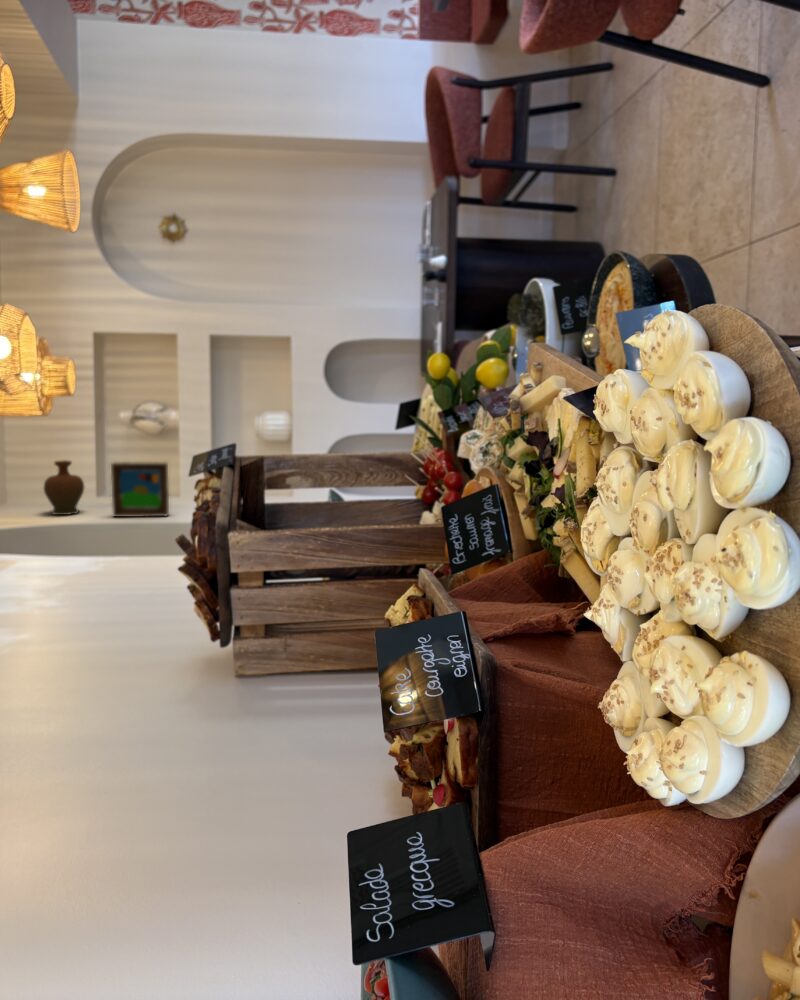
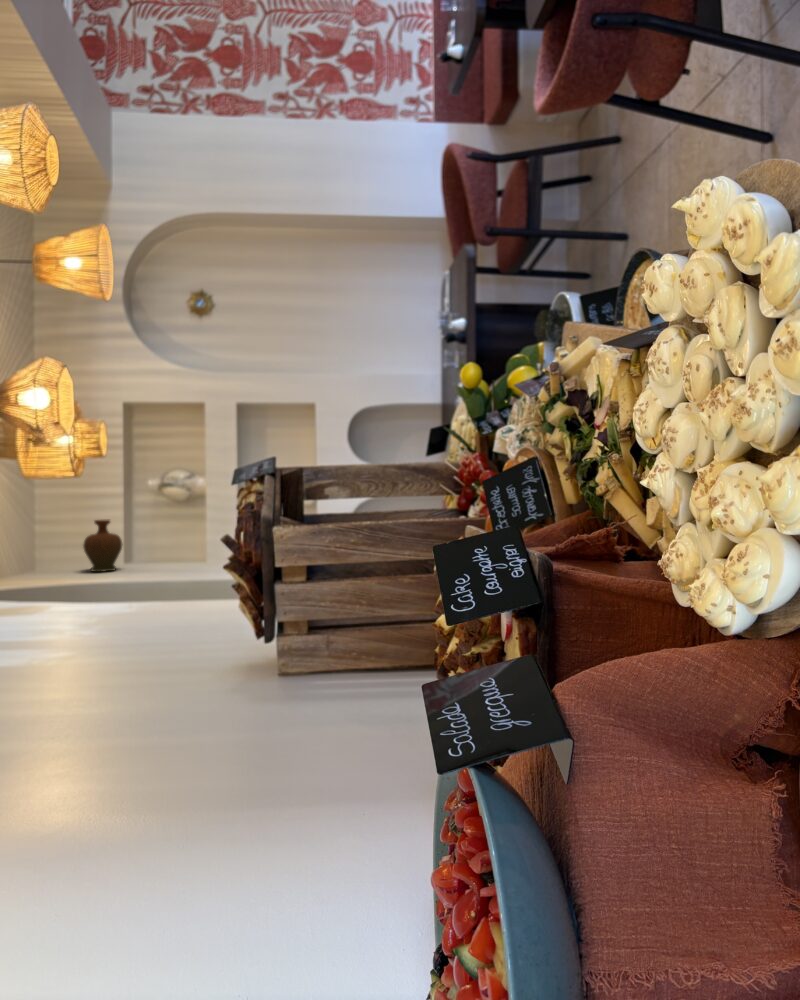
picture frame: present [111,462,169,517] -> none [148,519,204,572]

